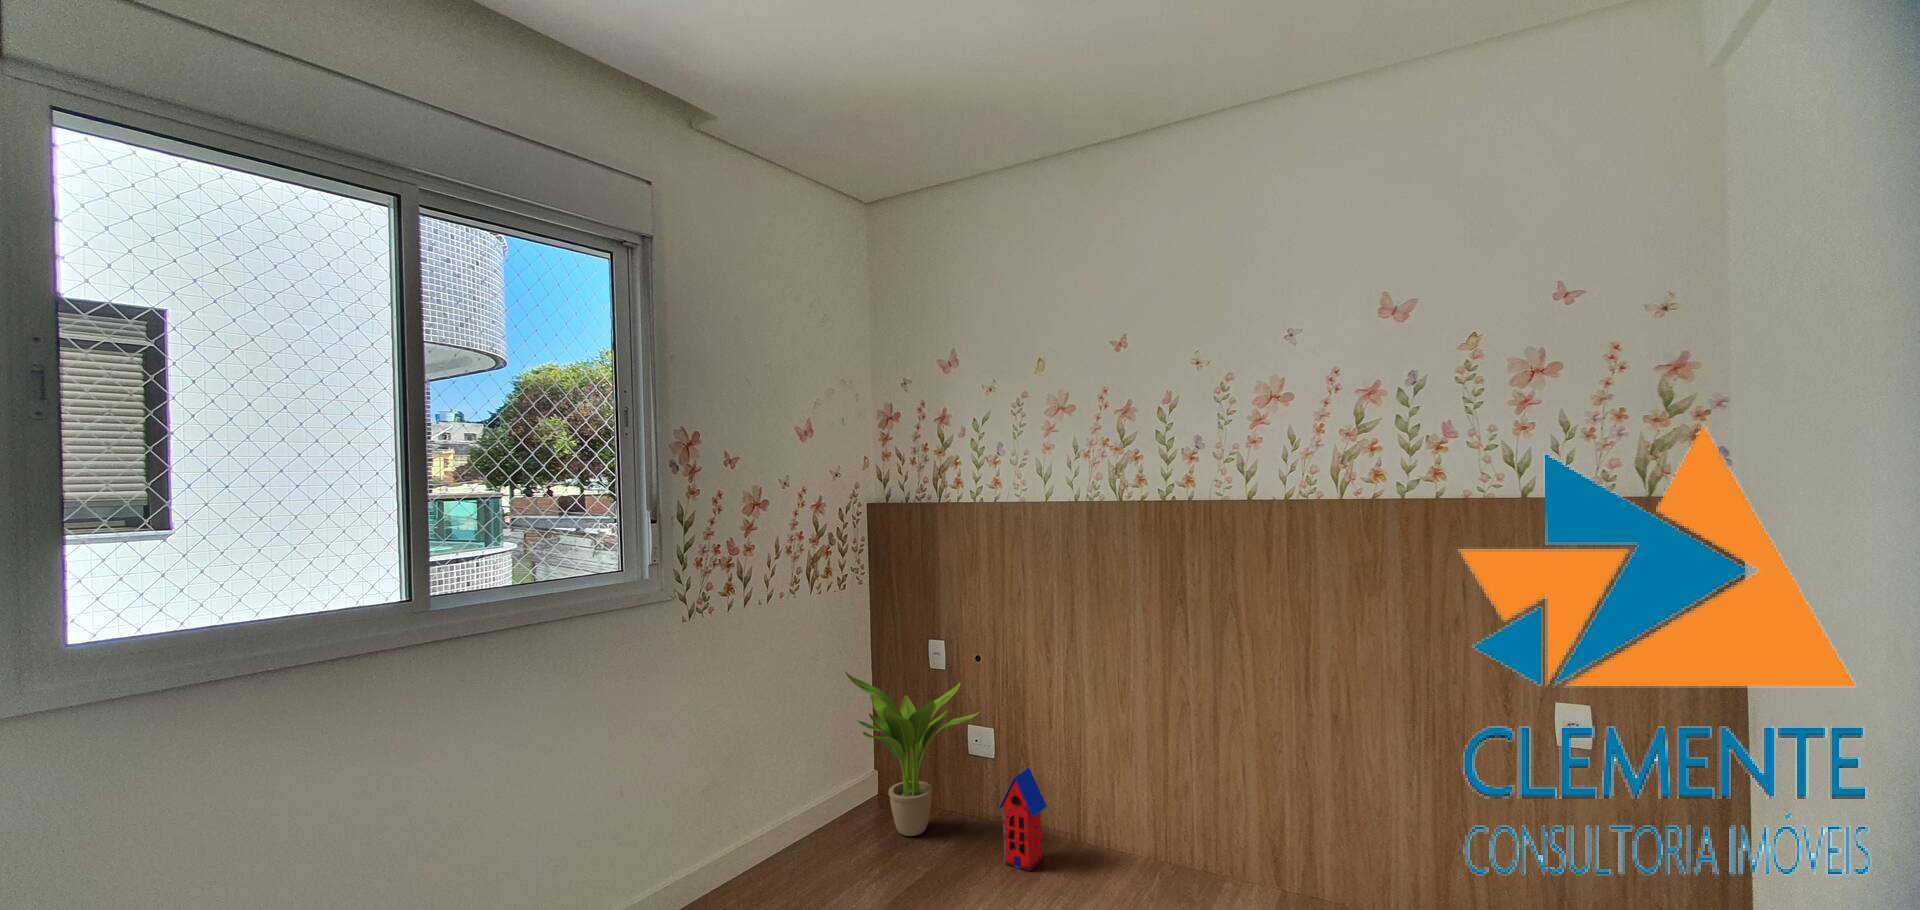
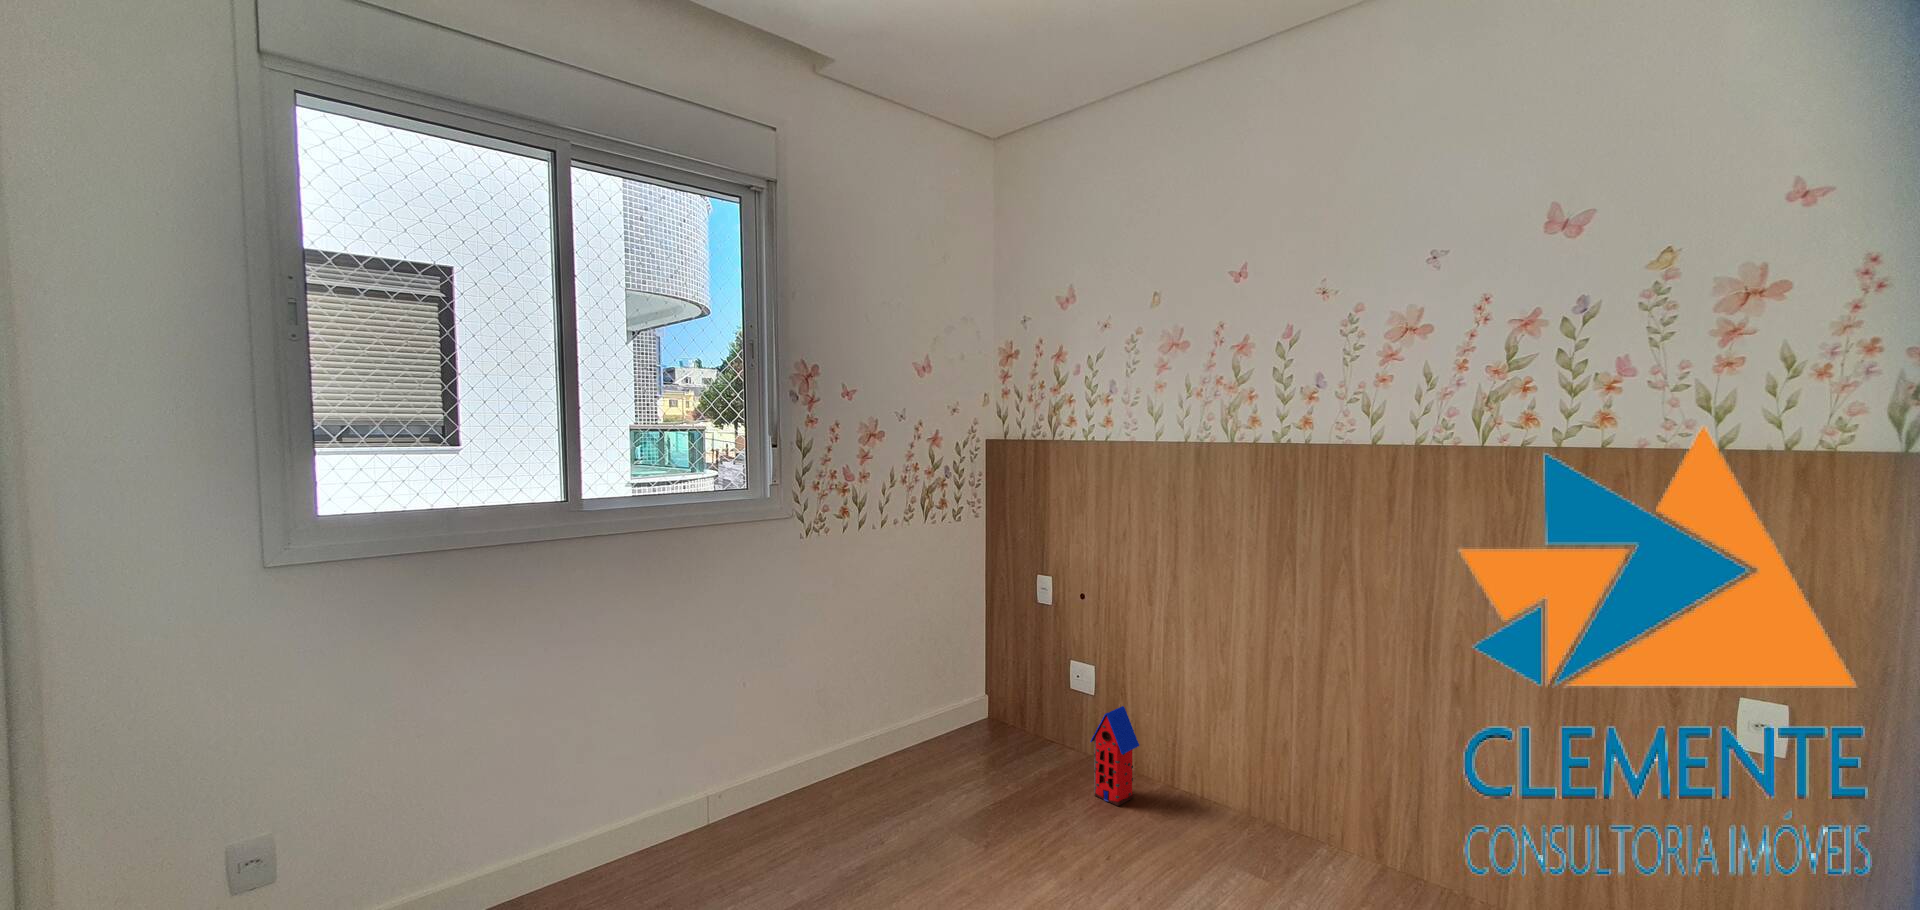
potted plant: present [845,671,979,836] -> none [953,597,1082,758]

